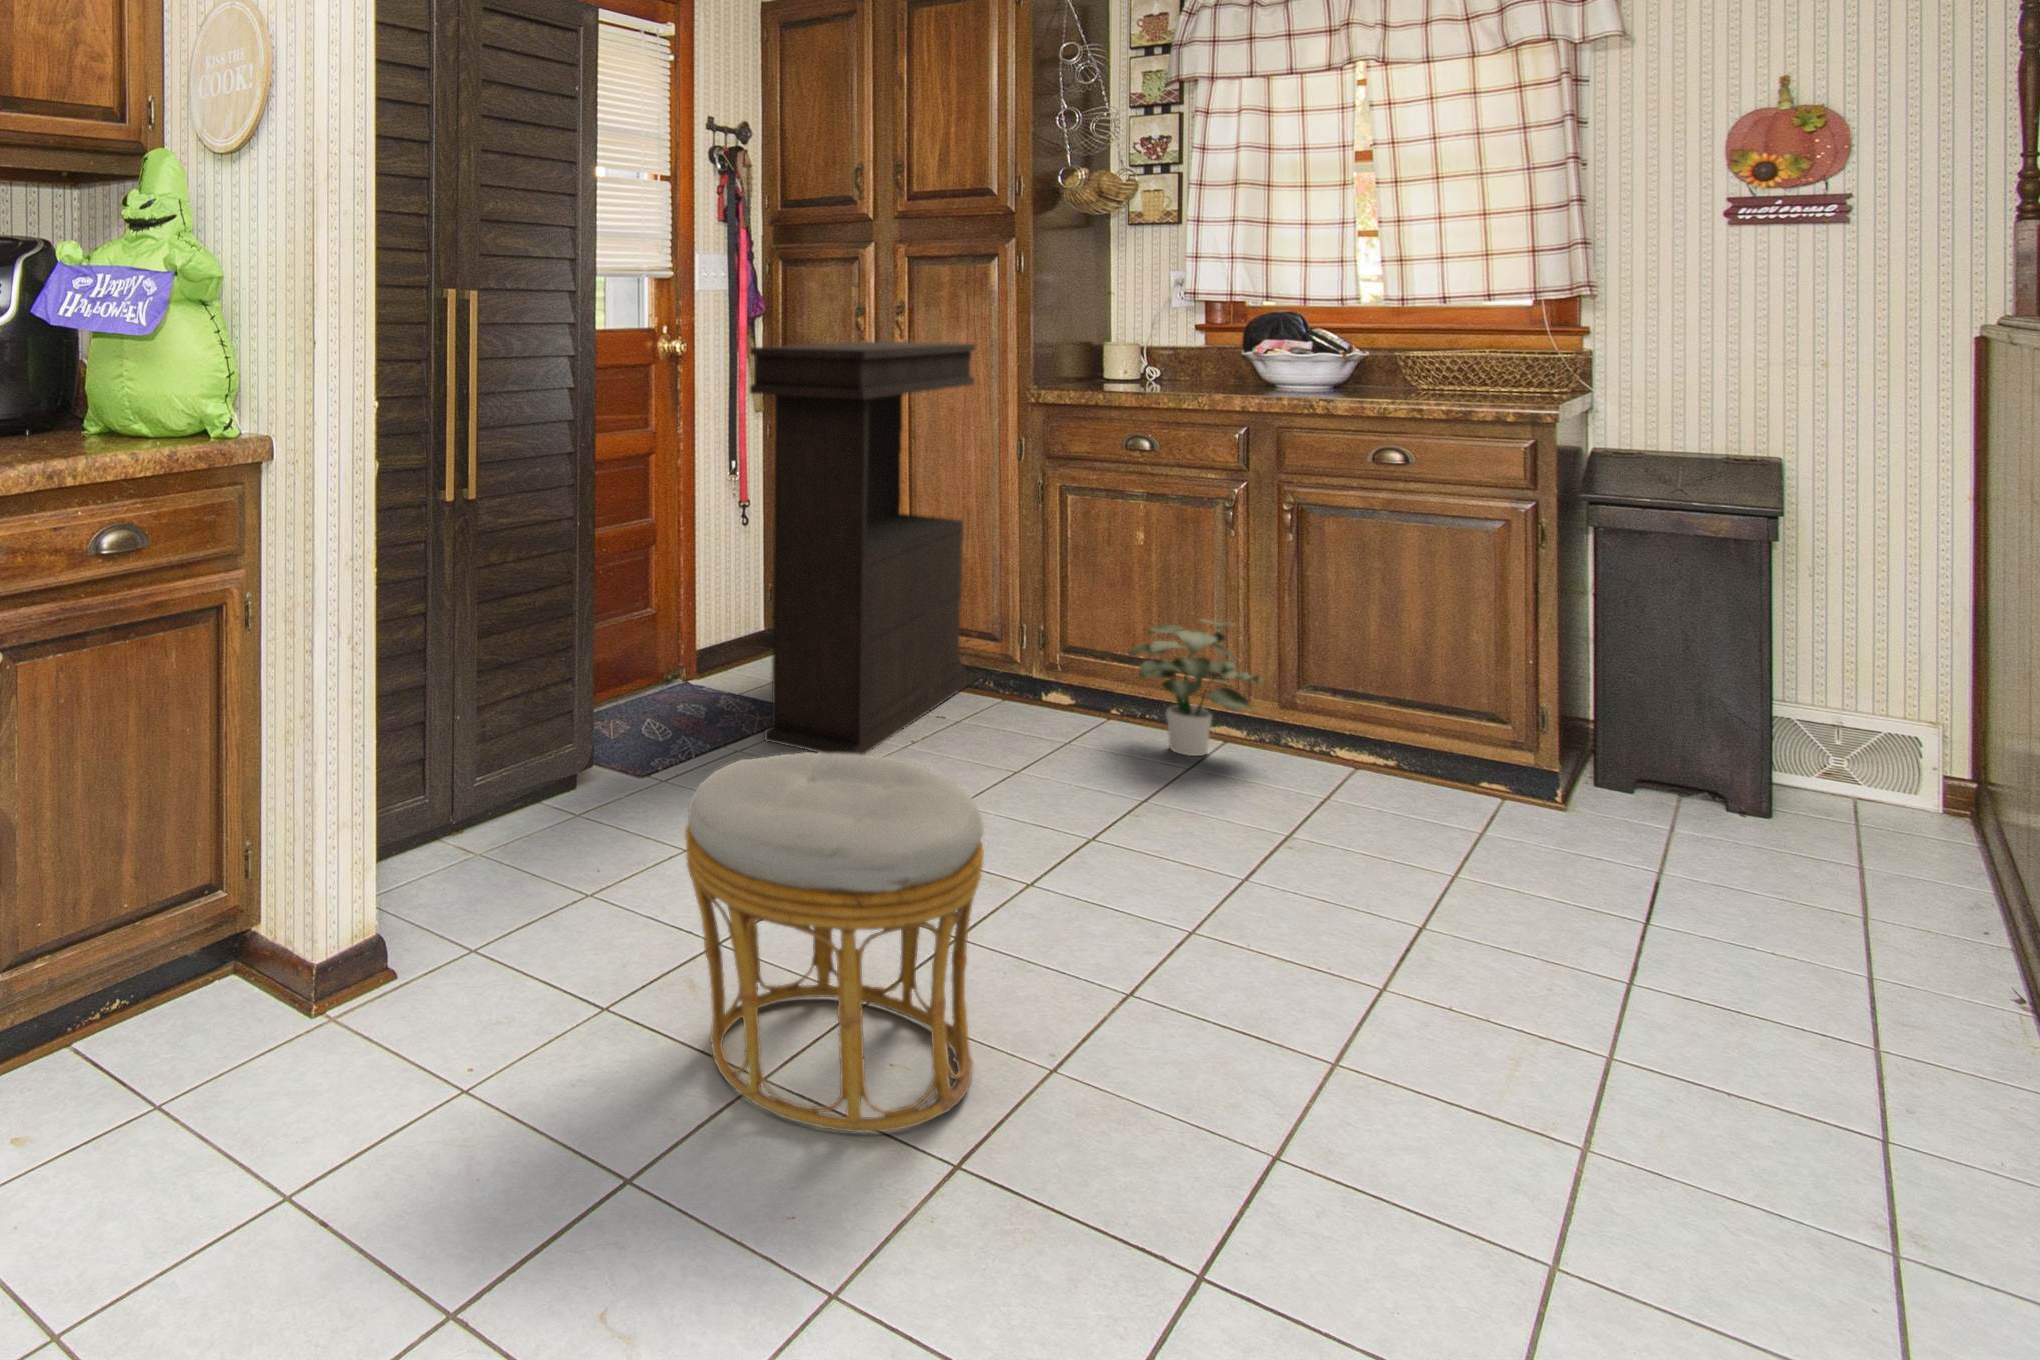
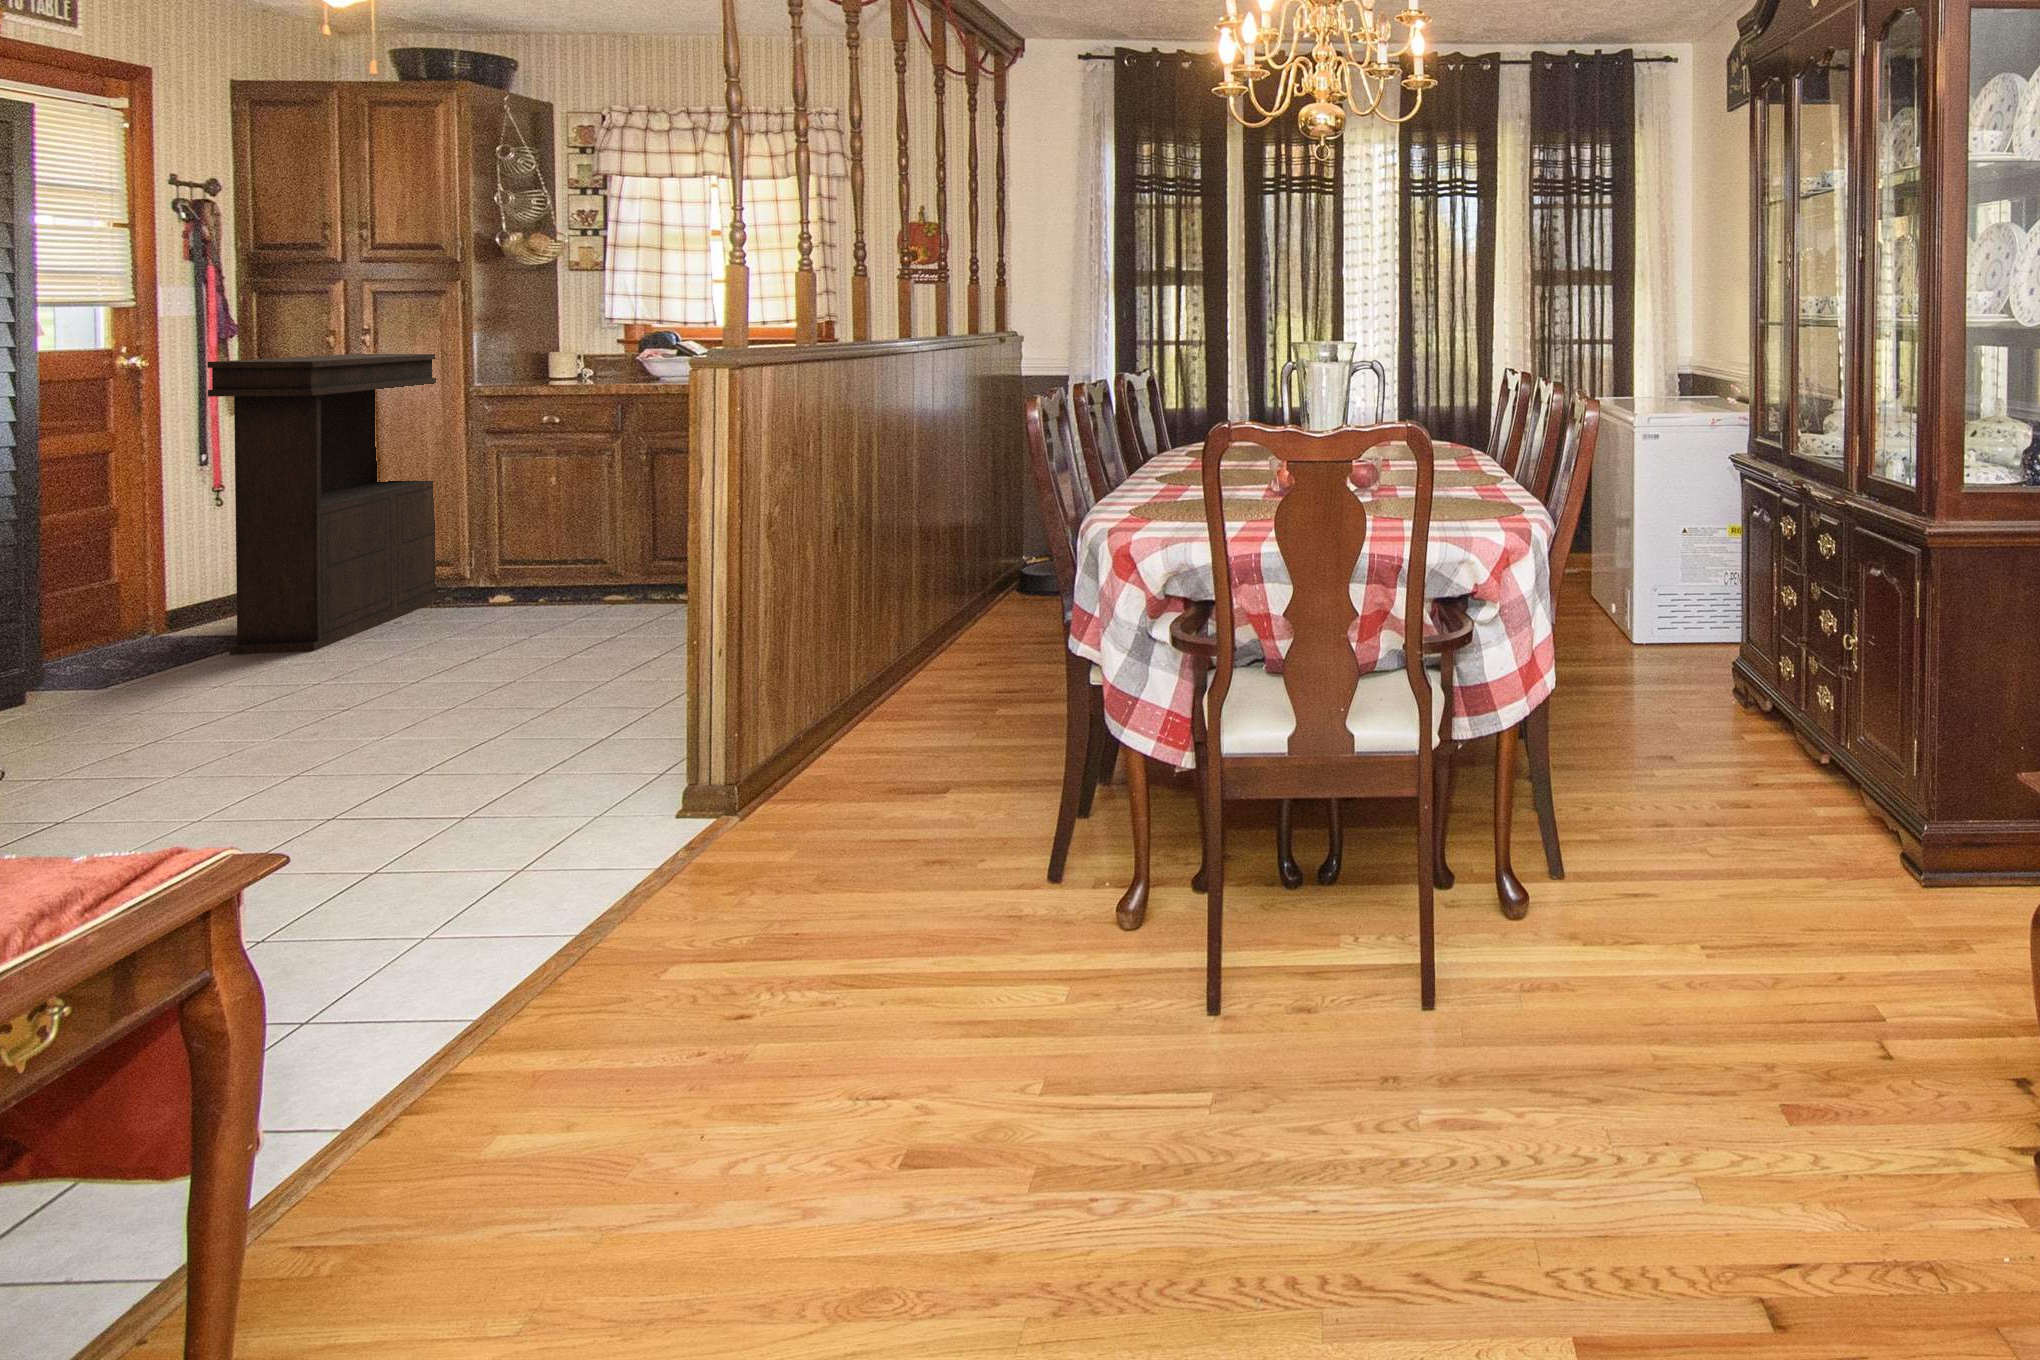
potted plant: present [1129,620,1261,756] -> none [546,523,640,610]
ottoman: present [685,752,984,1132] -> none [123,595,344,783]

